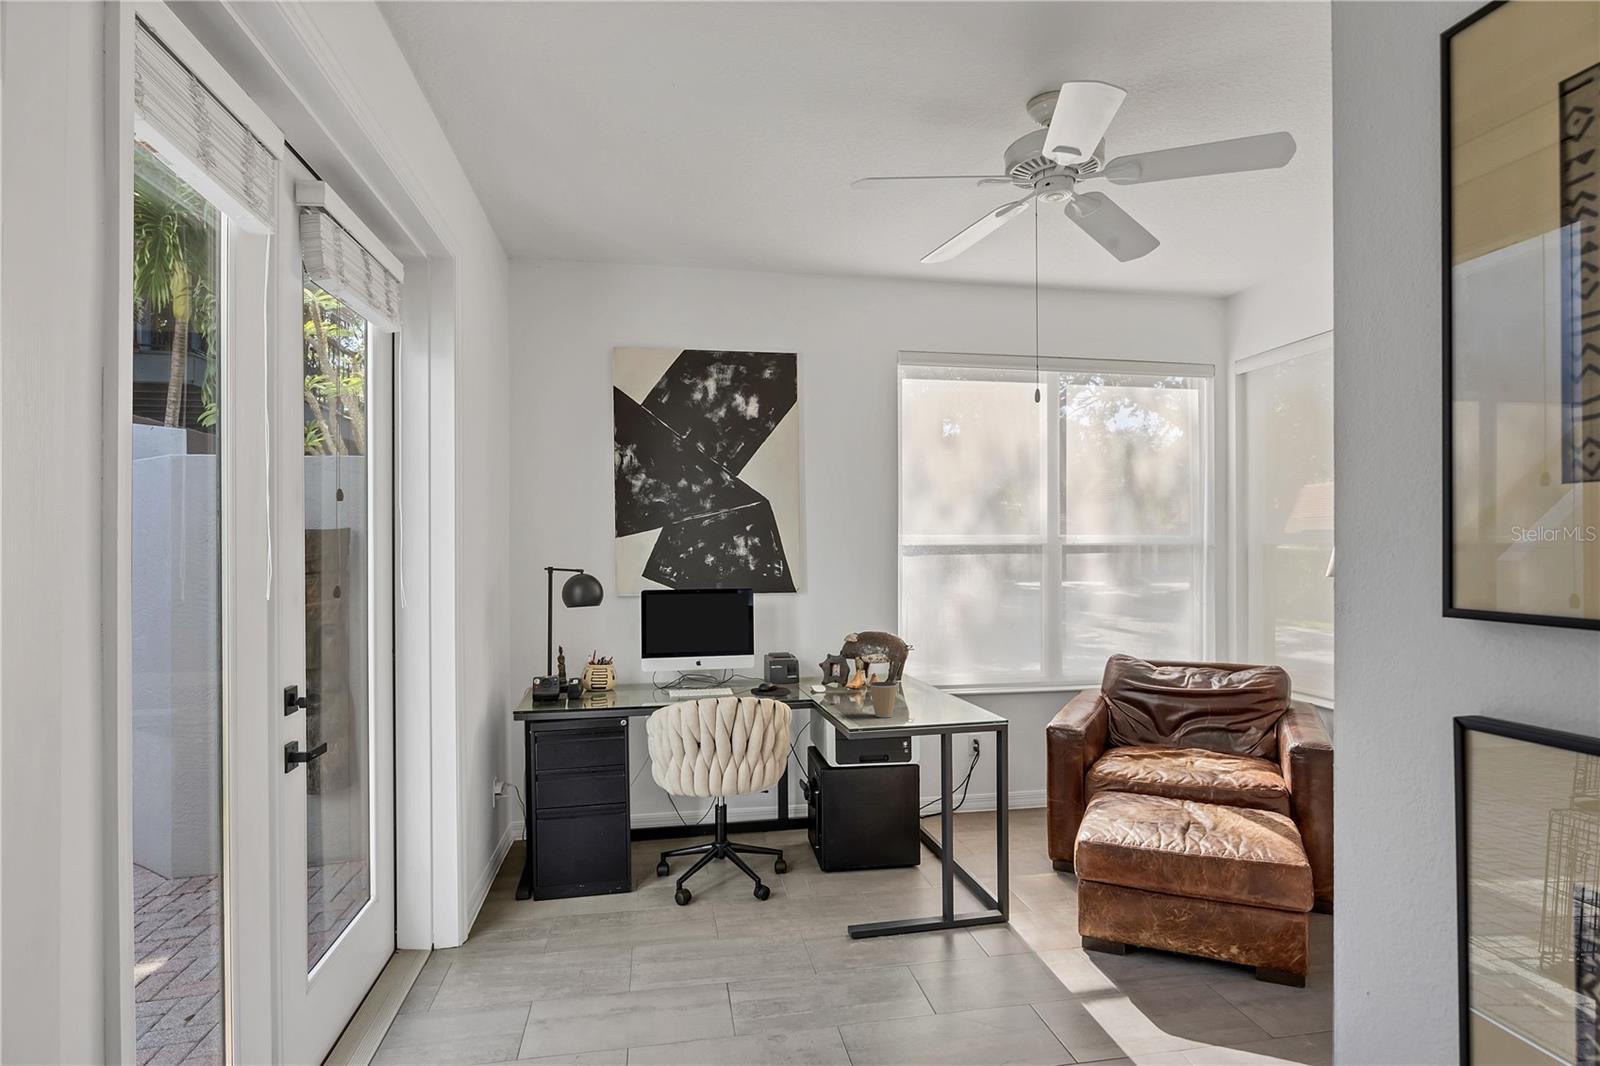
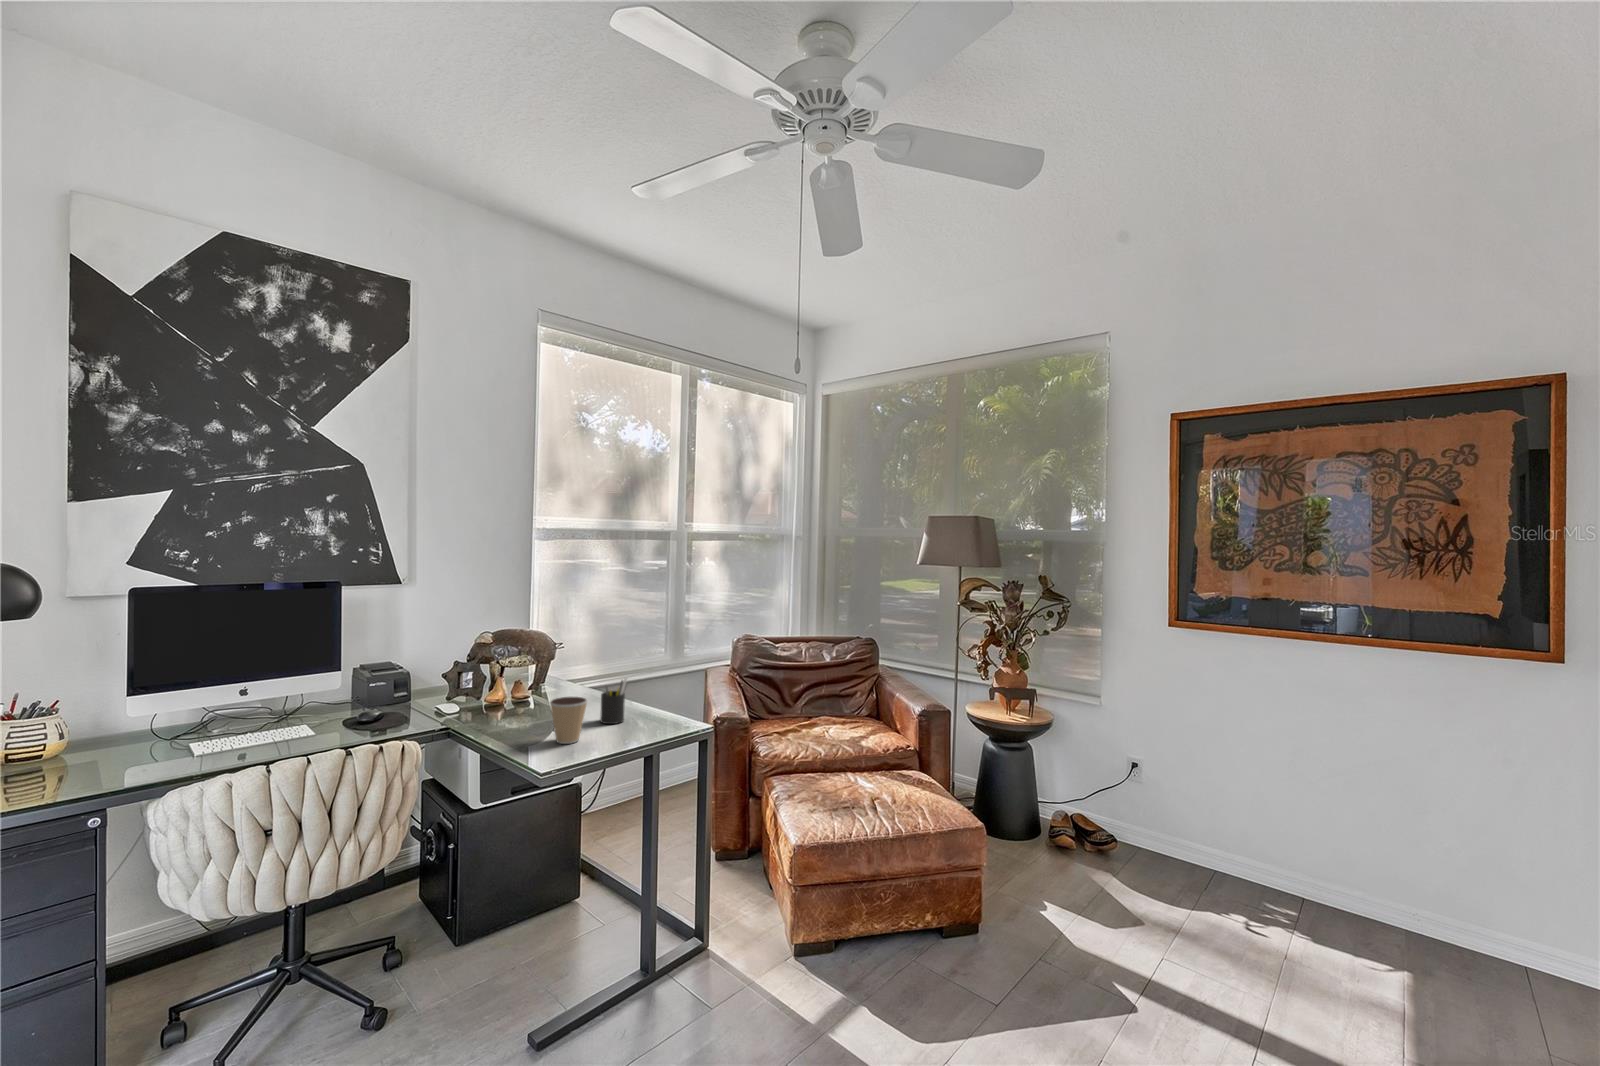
pen holder: none [918,672,940,711] -> present [600,678,627,724]

